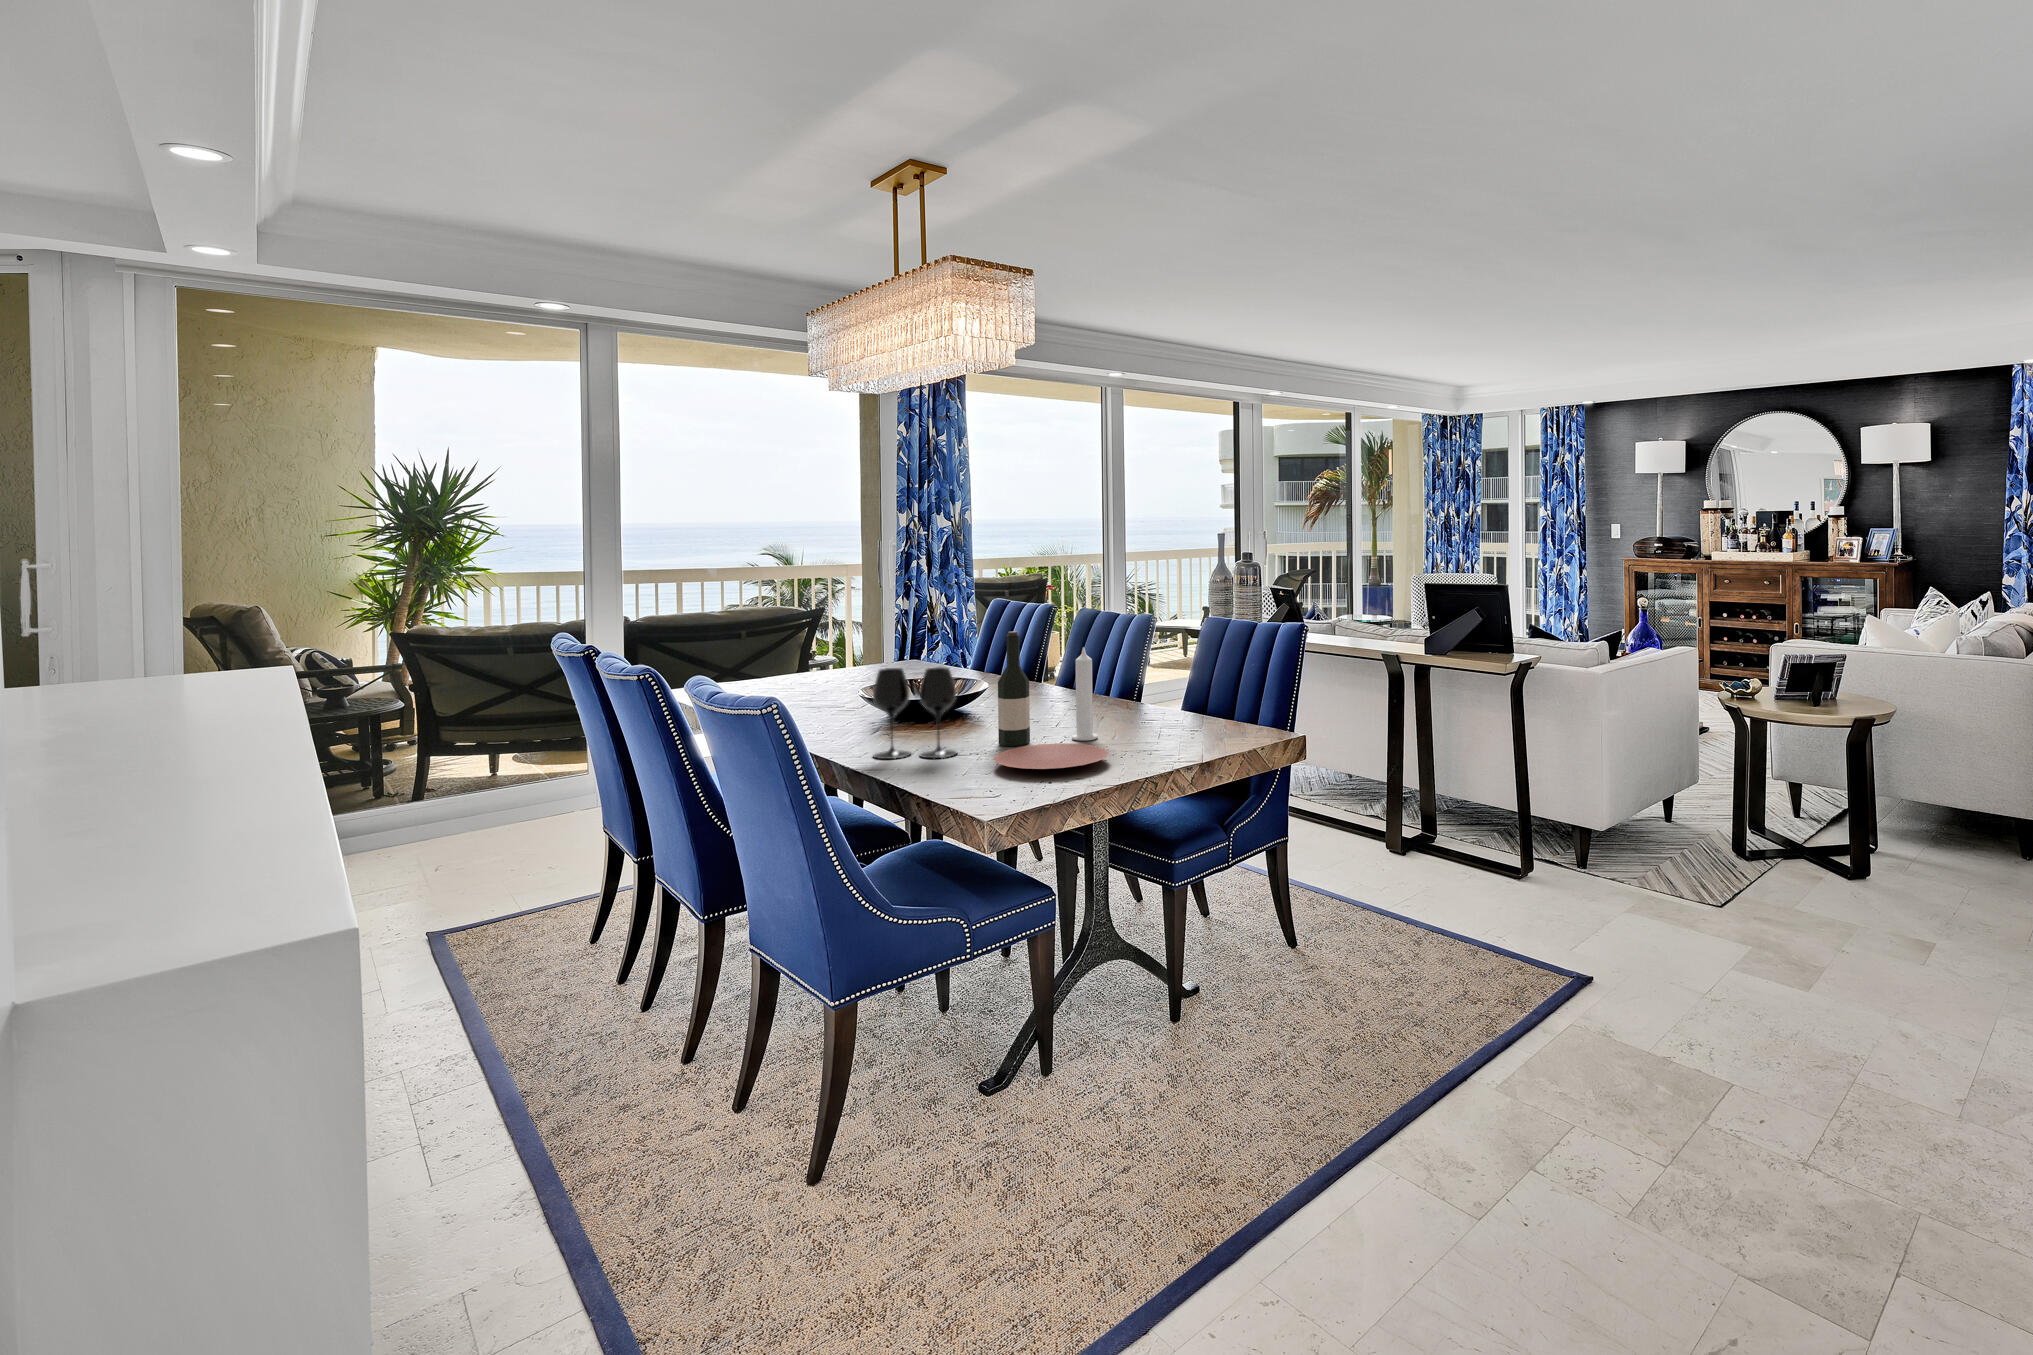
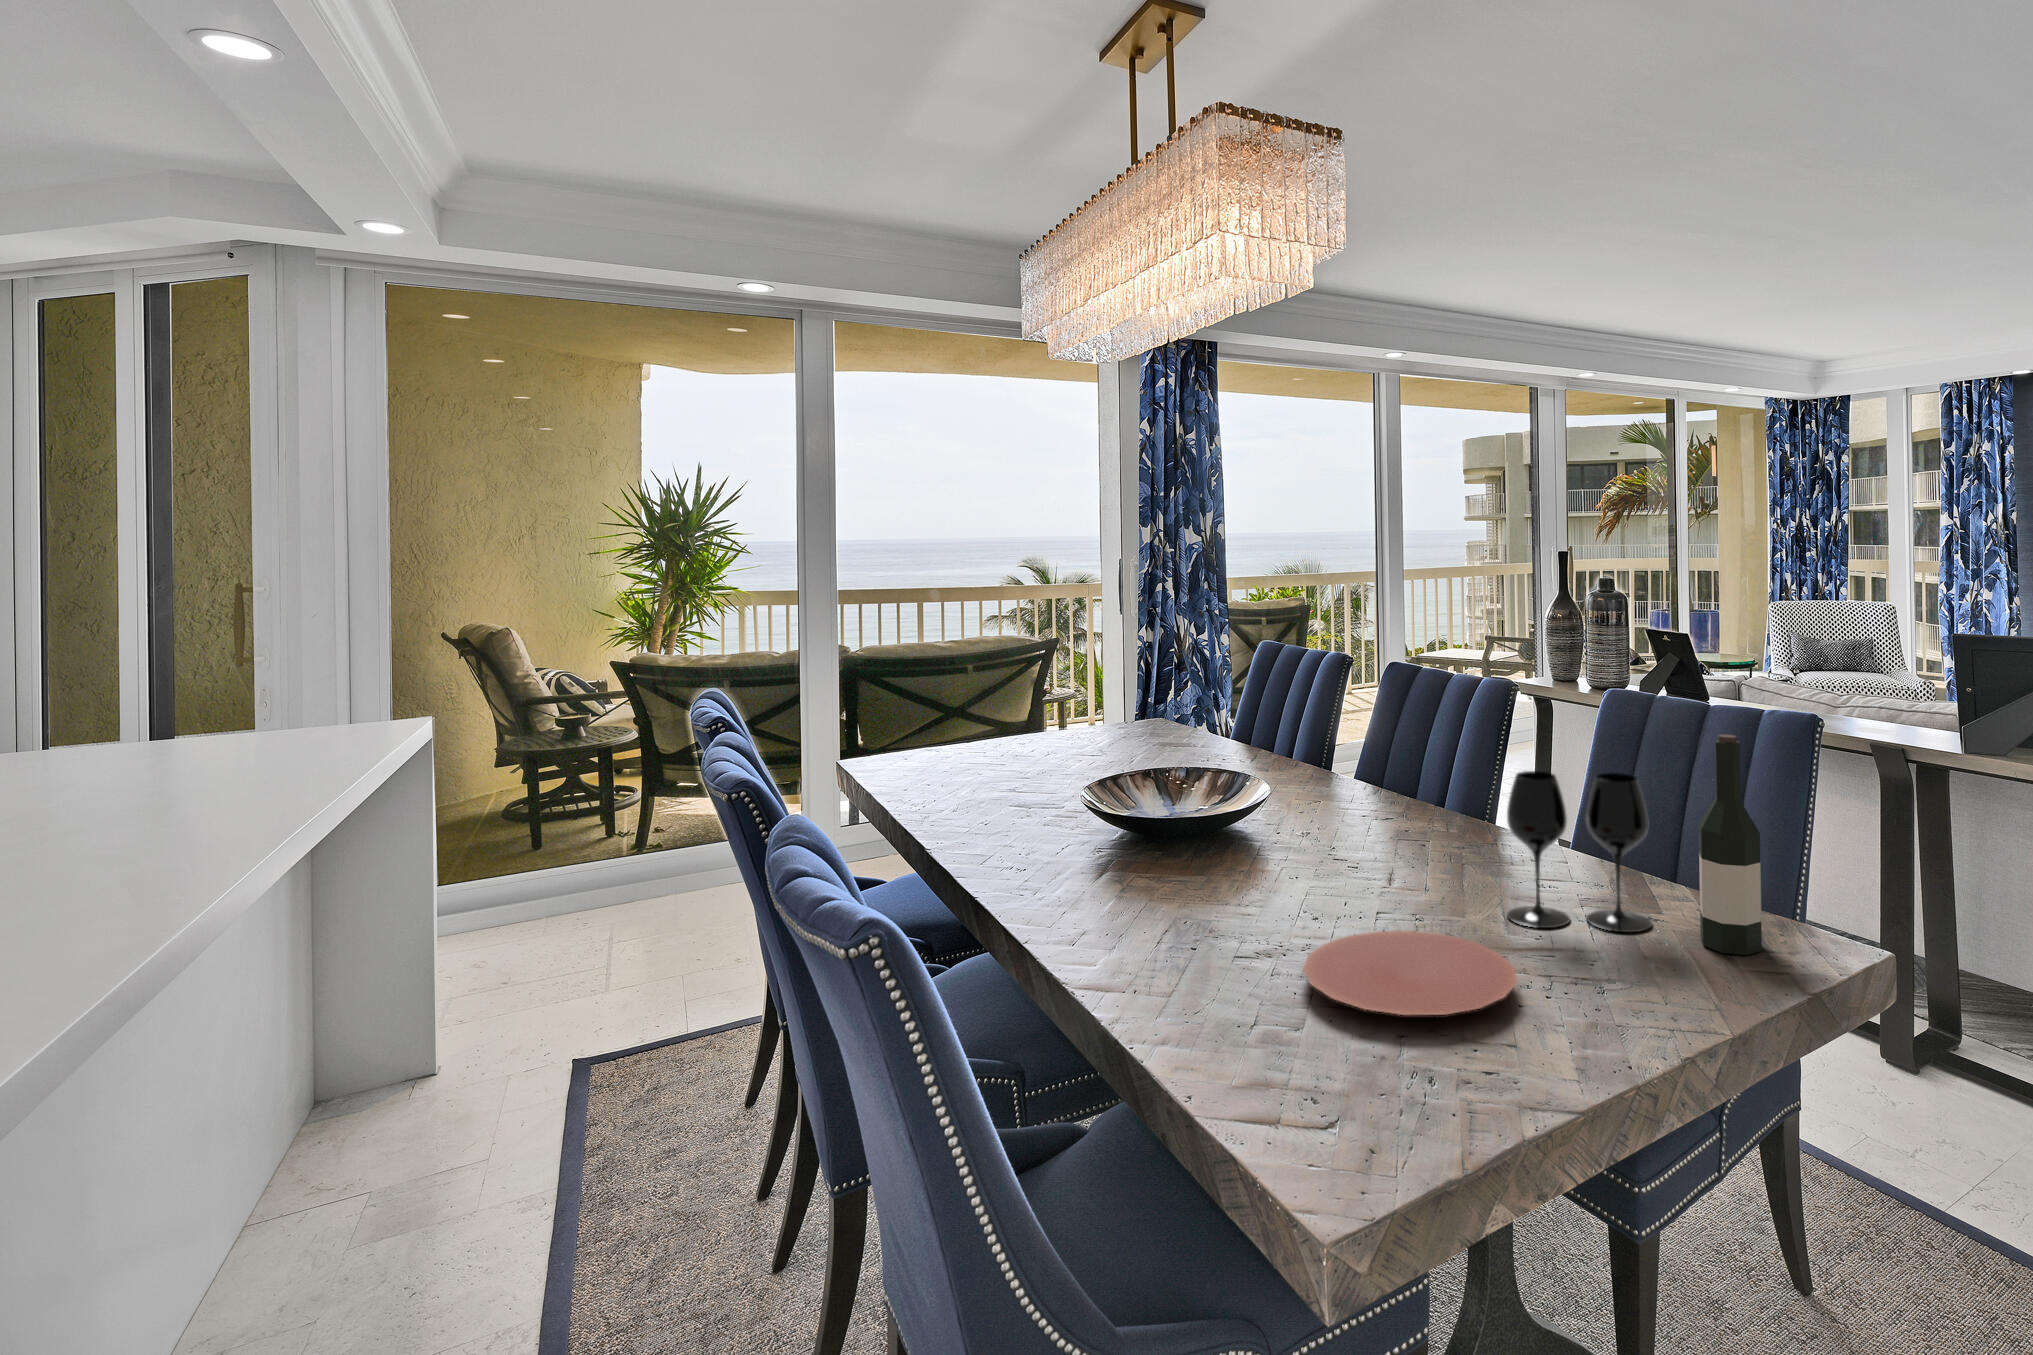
wine bottle: present [998,631,1030,746] -> present [1699,734,1762,955]
candle: present [1072,647,1098,741] -> none [1423,751,1468,915]
wine glass: present [873,667,957,759] -> present [1507,771,1652,932]

